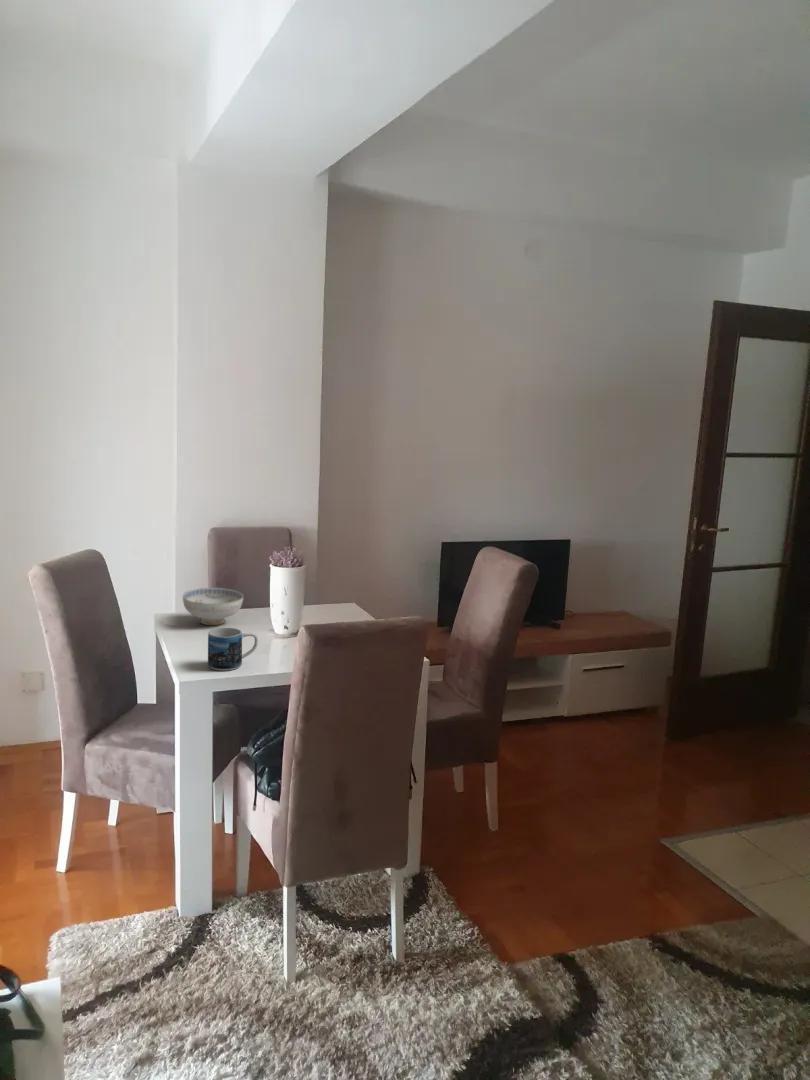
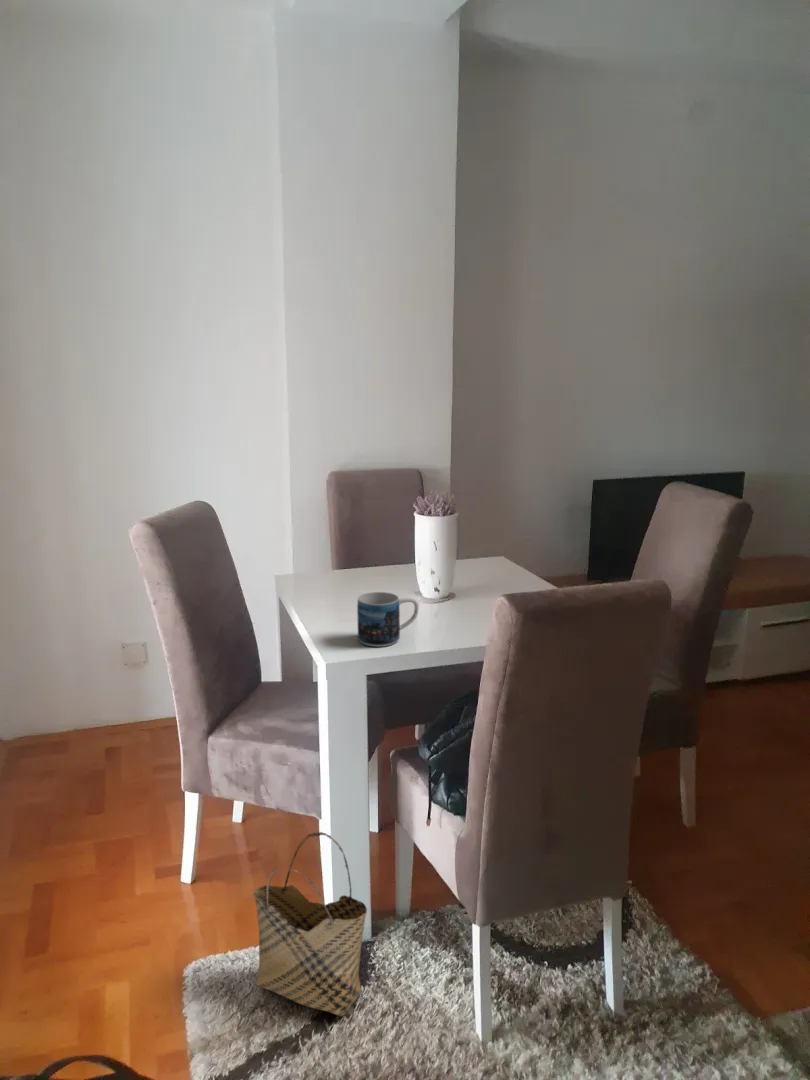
ceramic bowl: present [183,588,243,625] -> none [311,542,382,587]
woven basket: none [110,819,202,966] -> present [253,832,367,1016]

